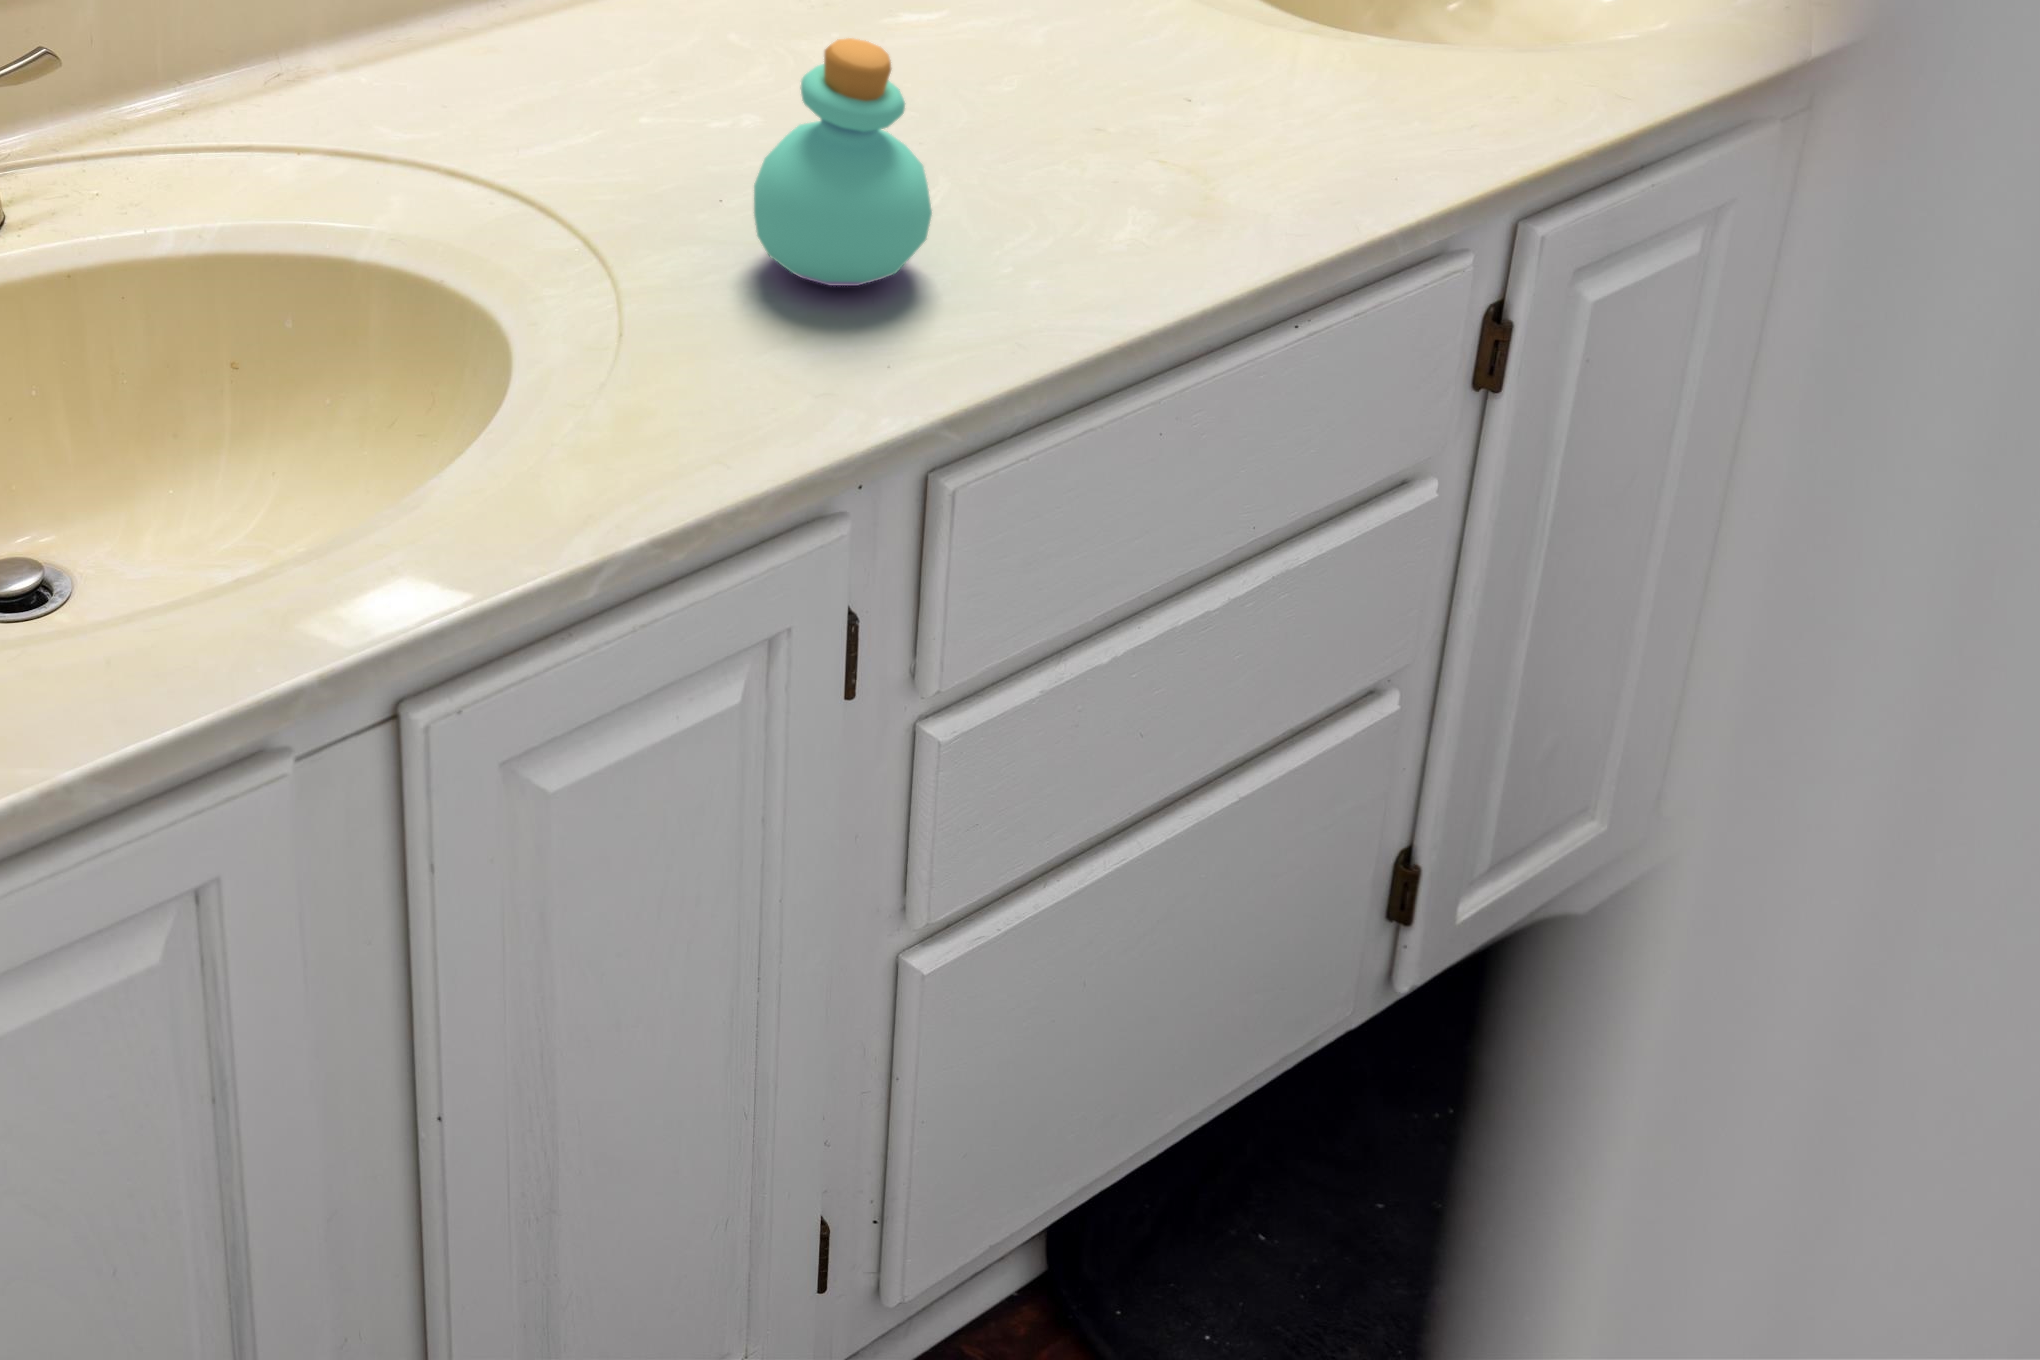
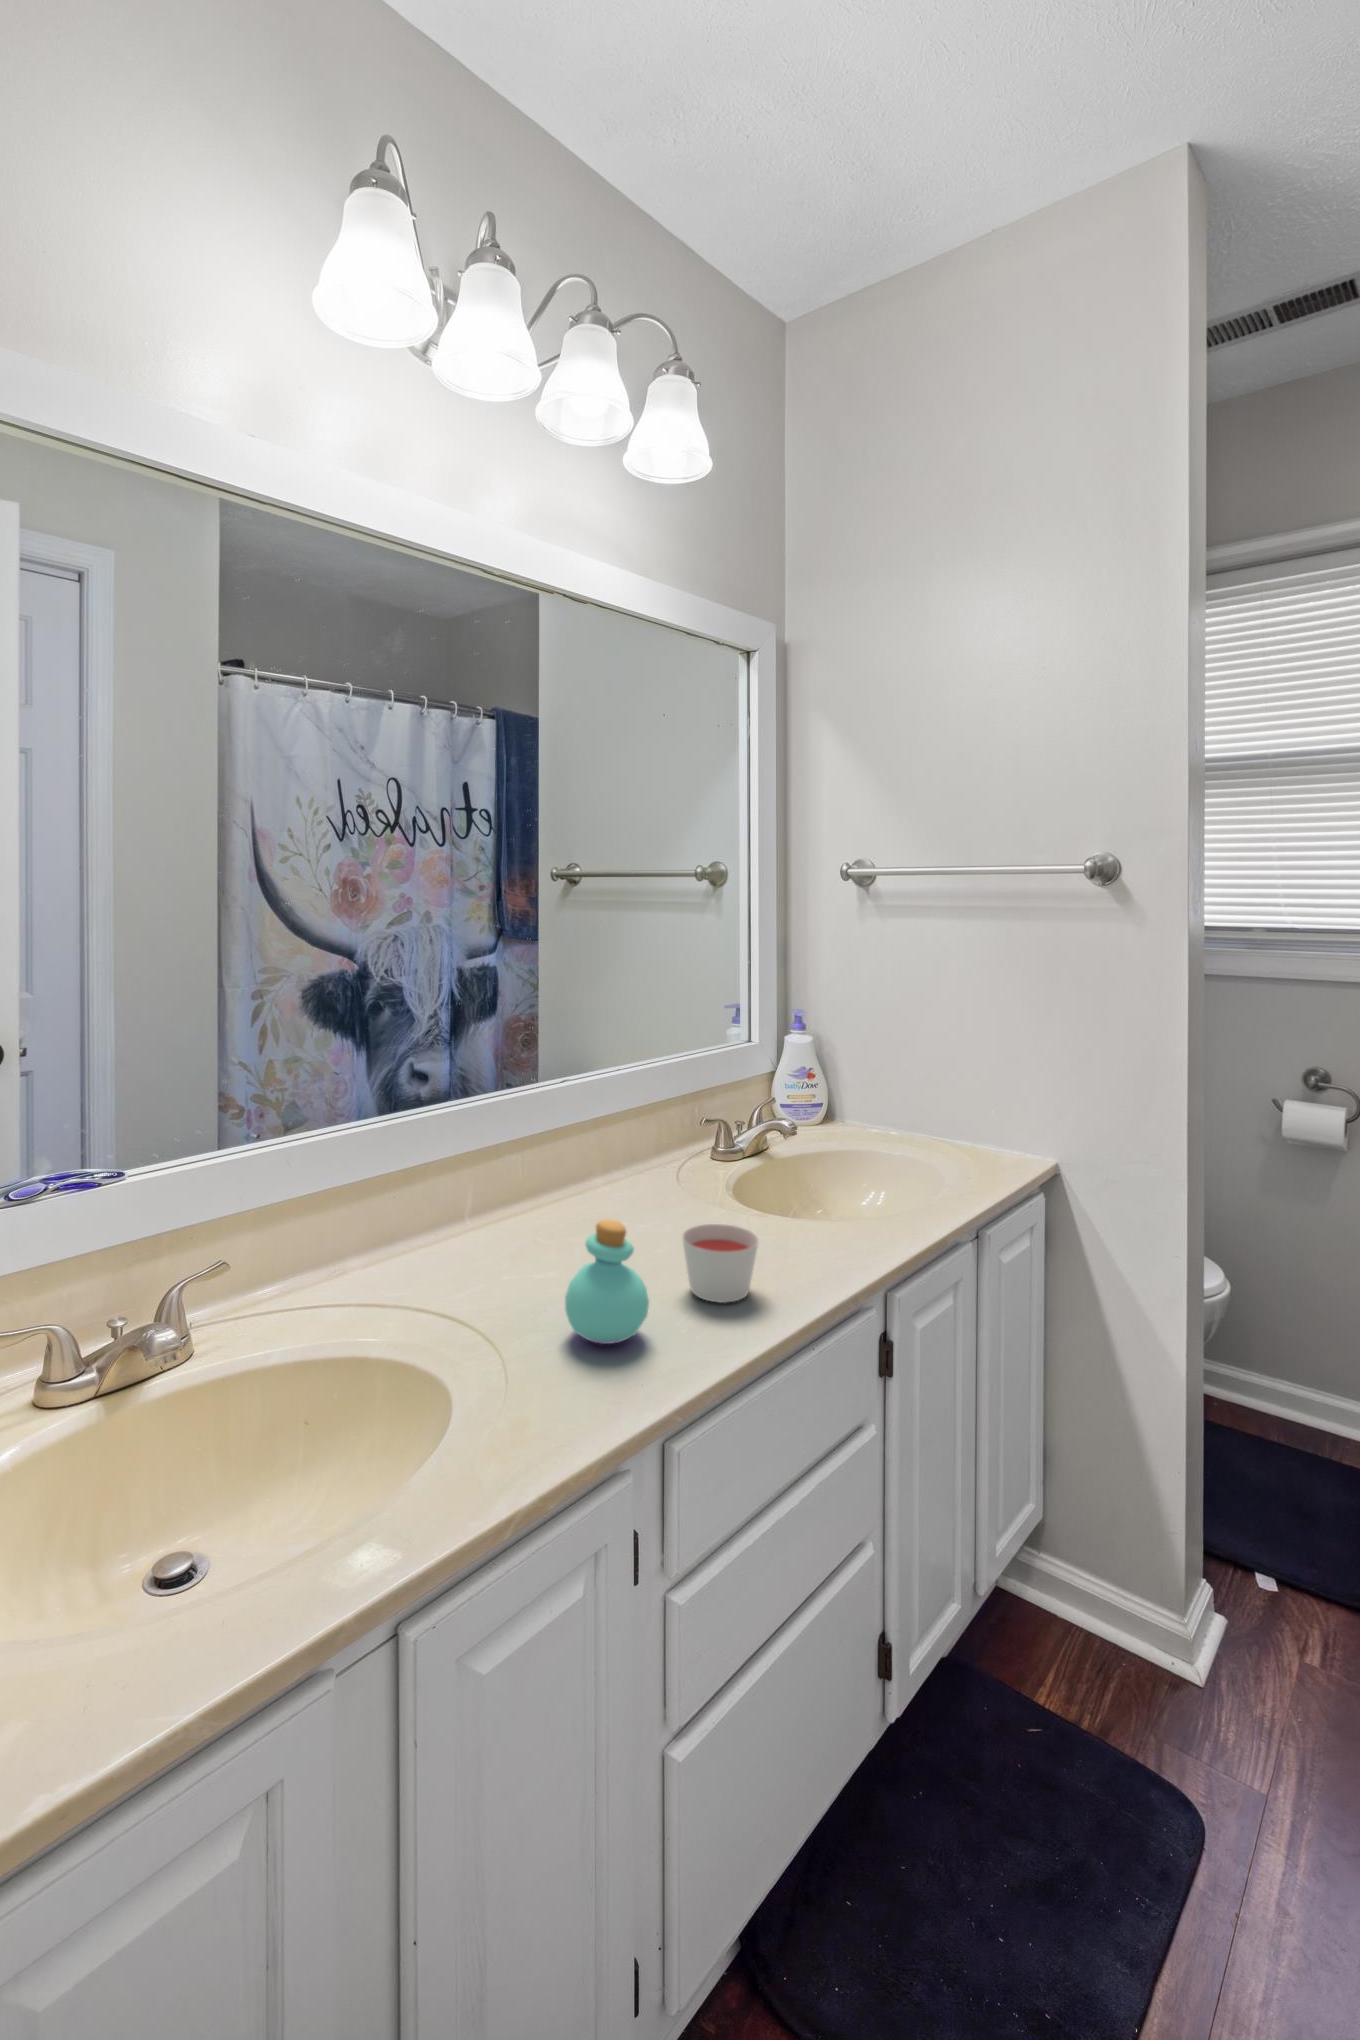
candle: none [1037,51,1212,223] -> present [682,1224,759,1303]

